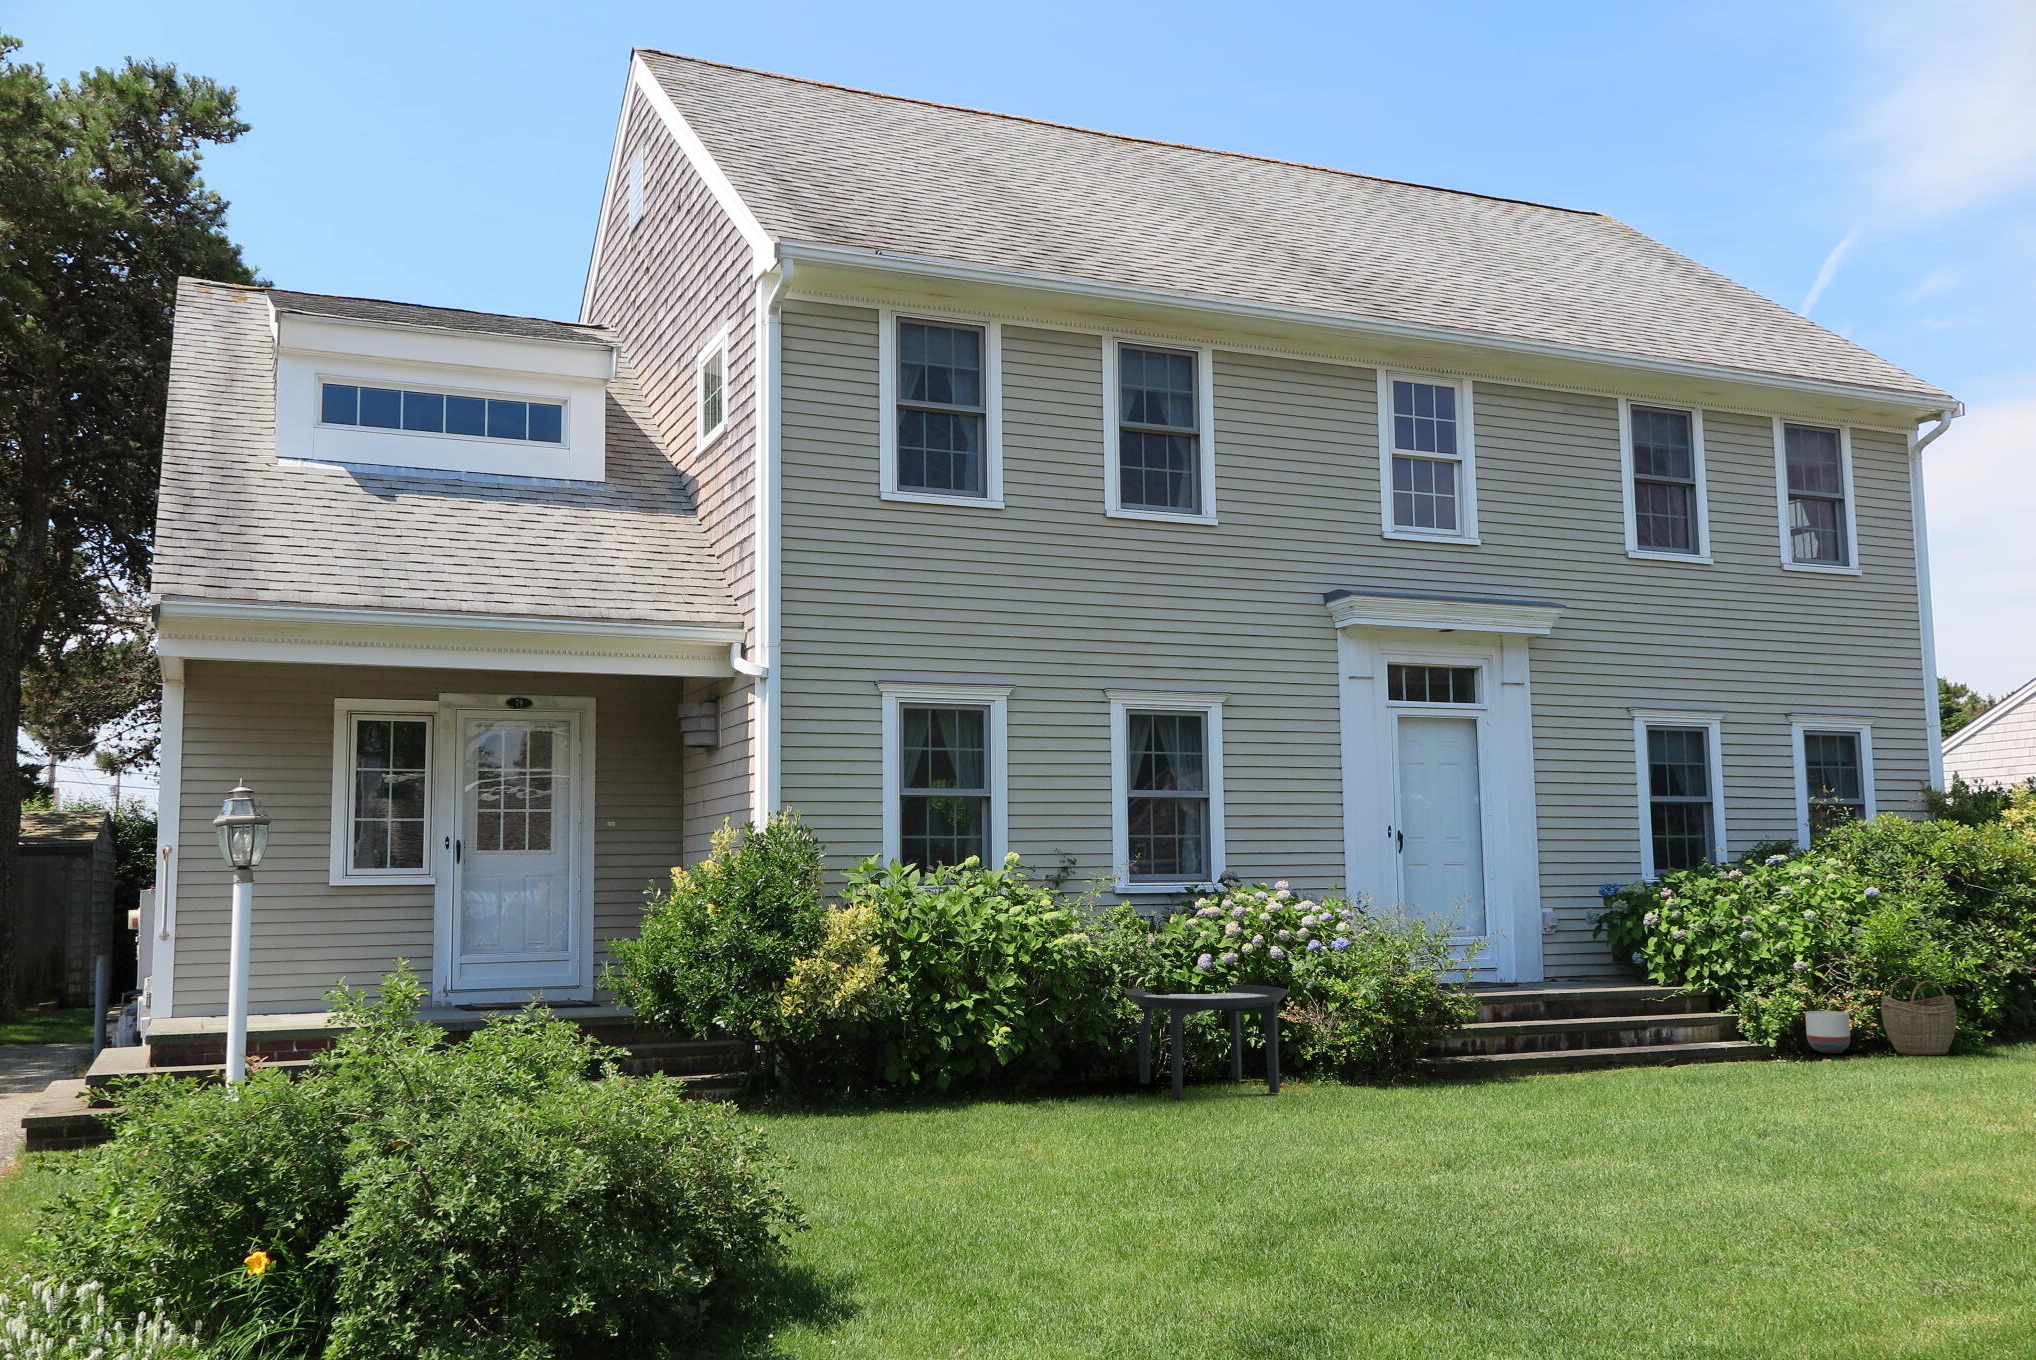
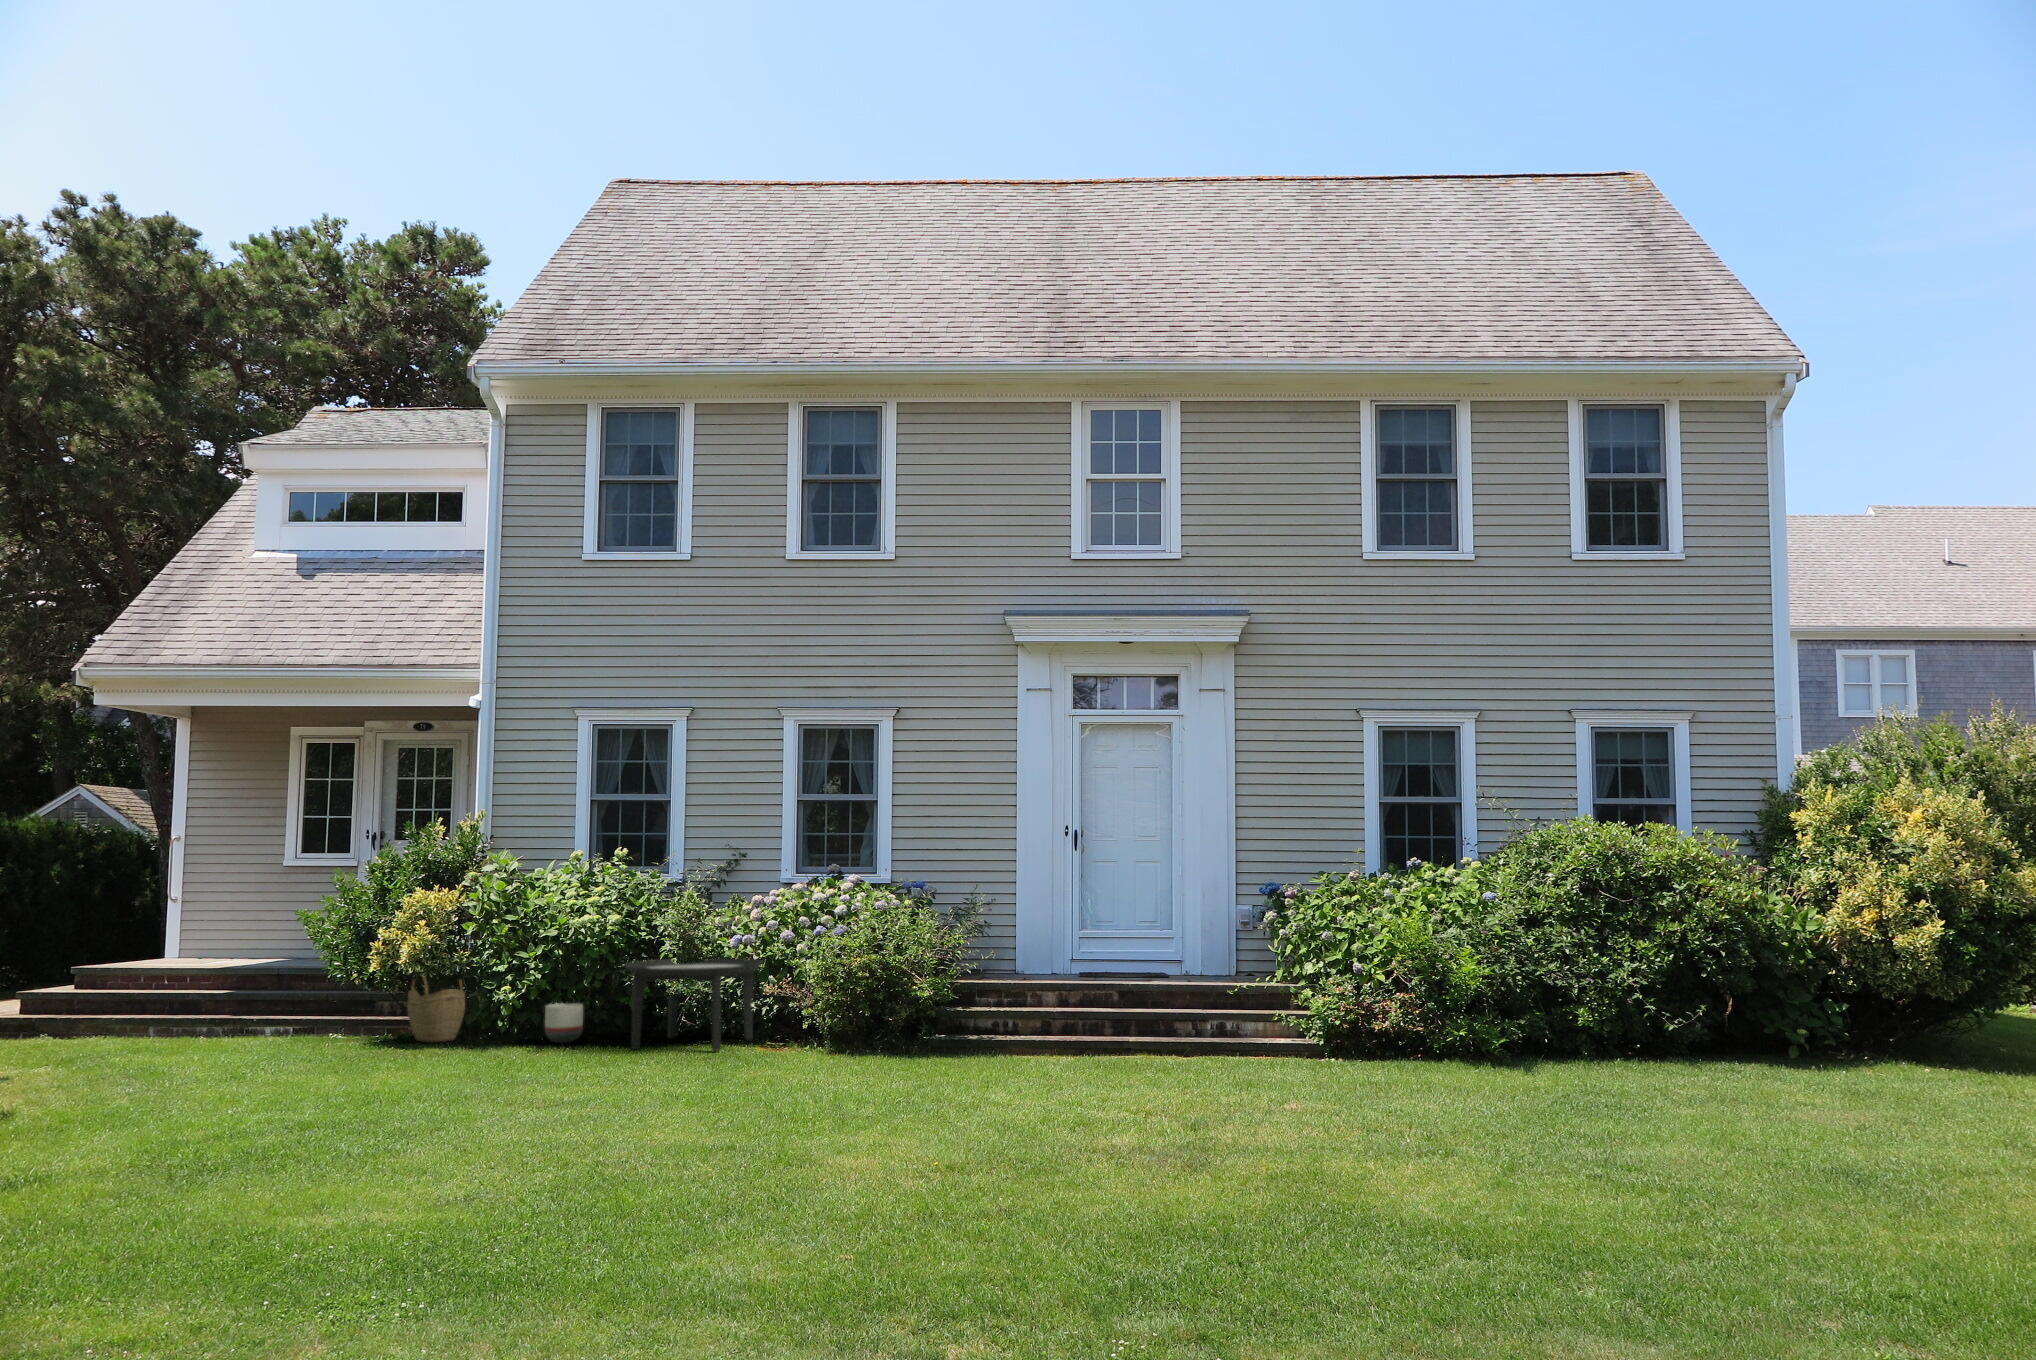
woven basket: present [1882,977,1956,1055] -> present [407,975,465,1042]
planter: present [1805,1011,1850,1053] -> present [545,1003,583,1043]

